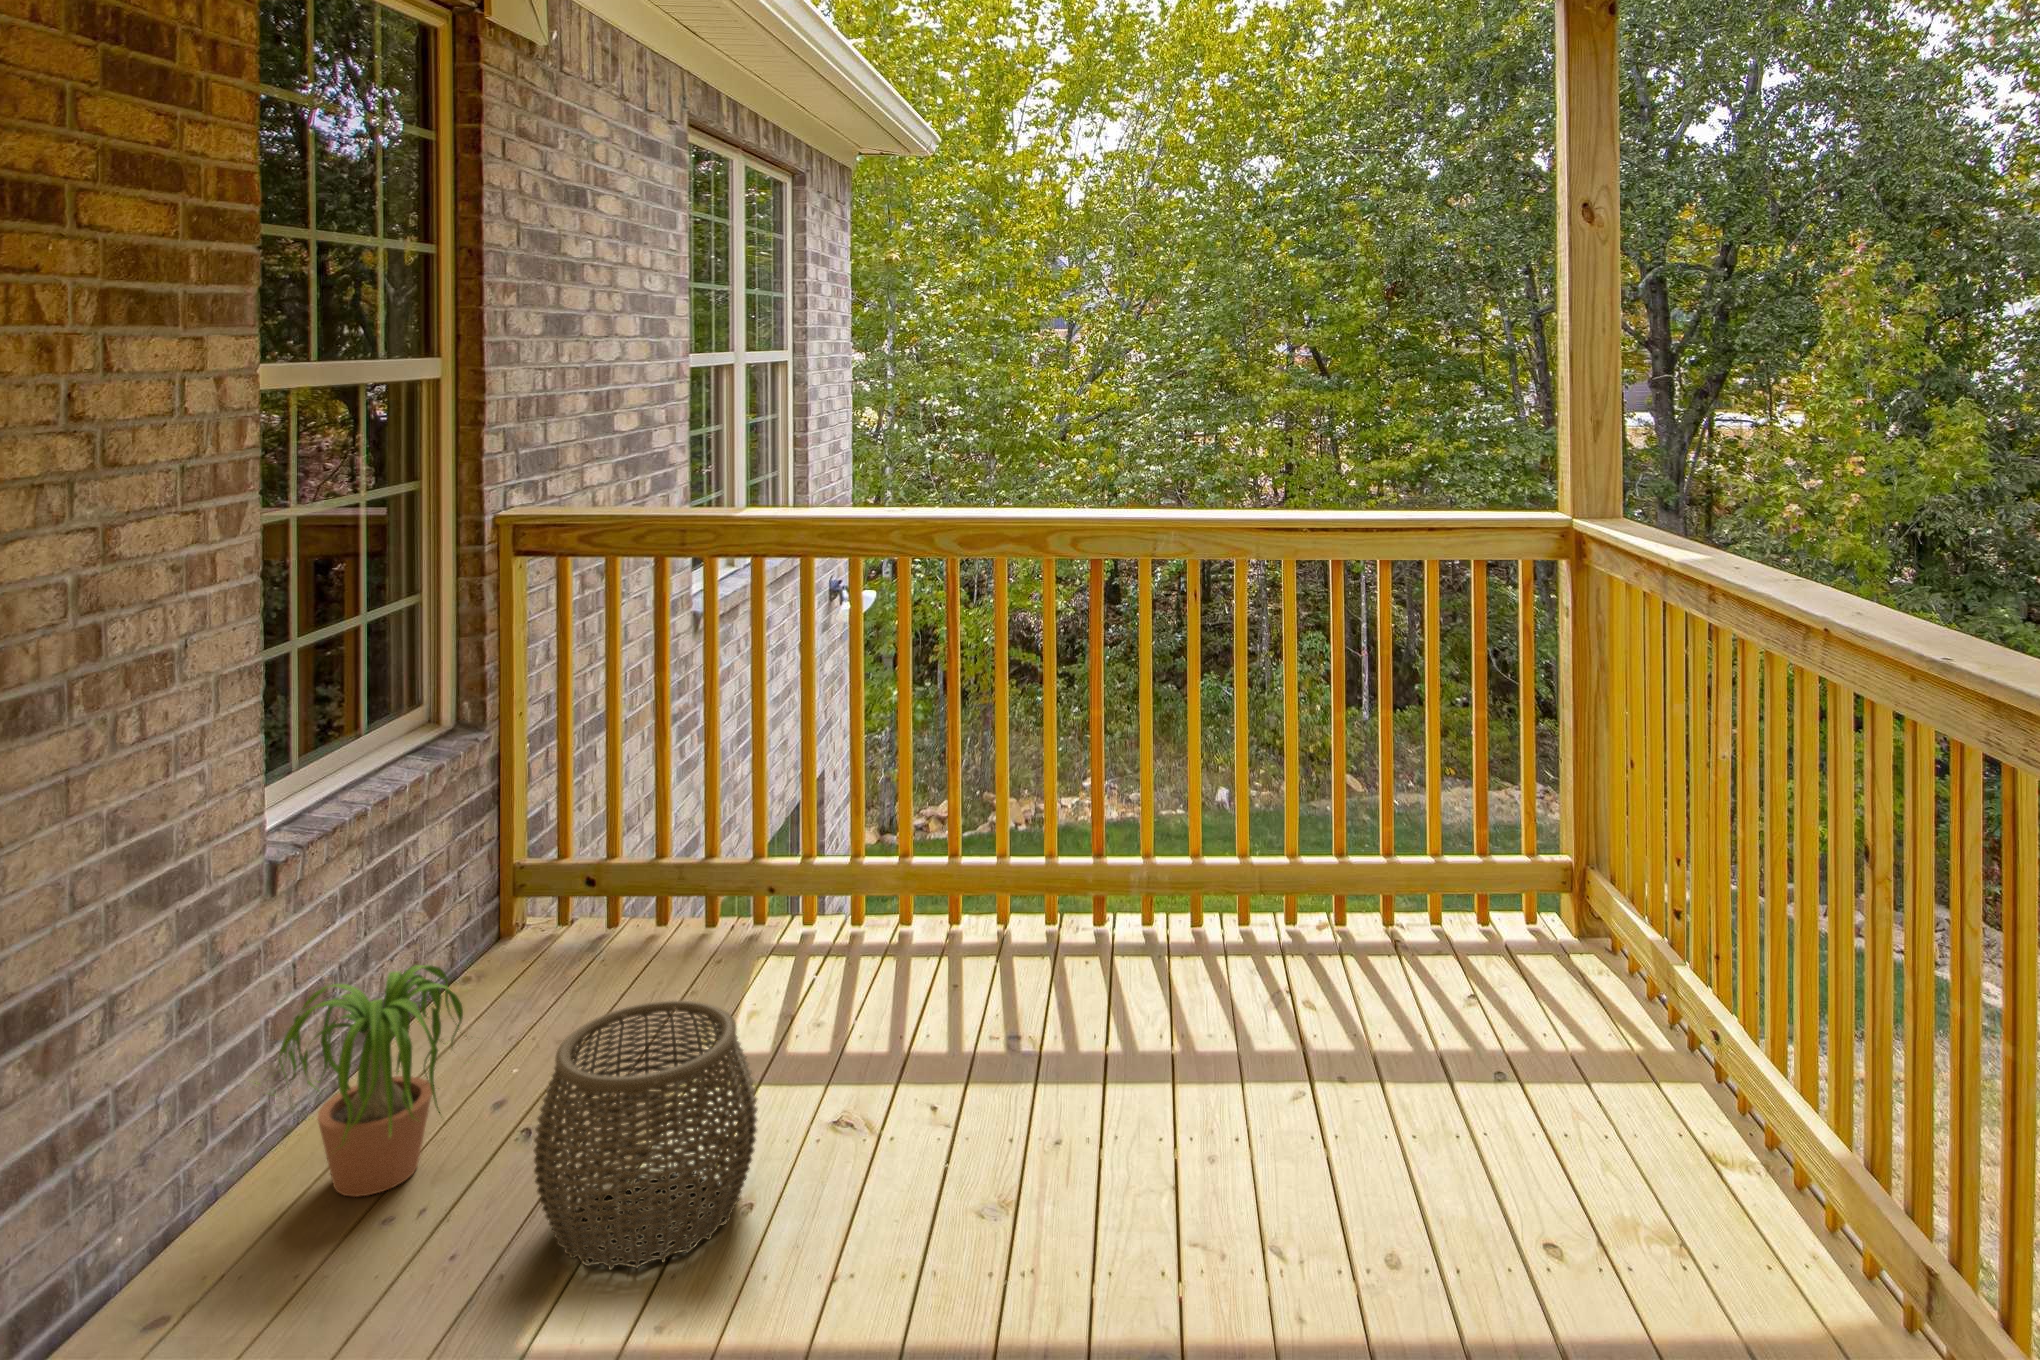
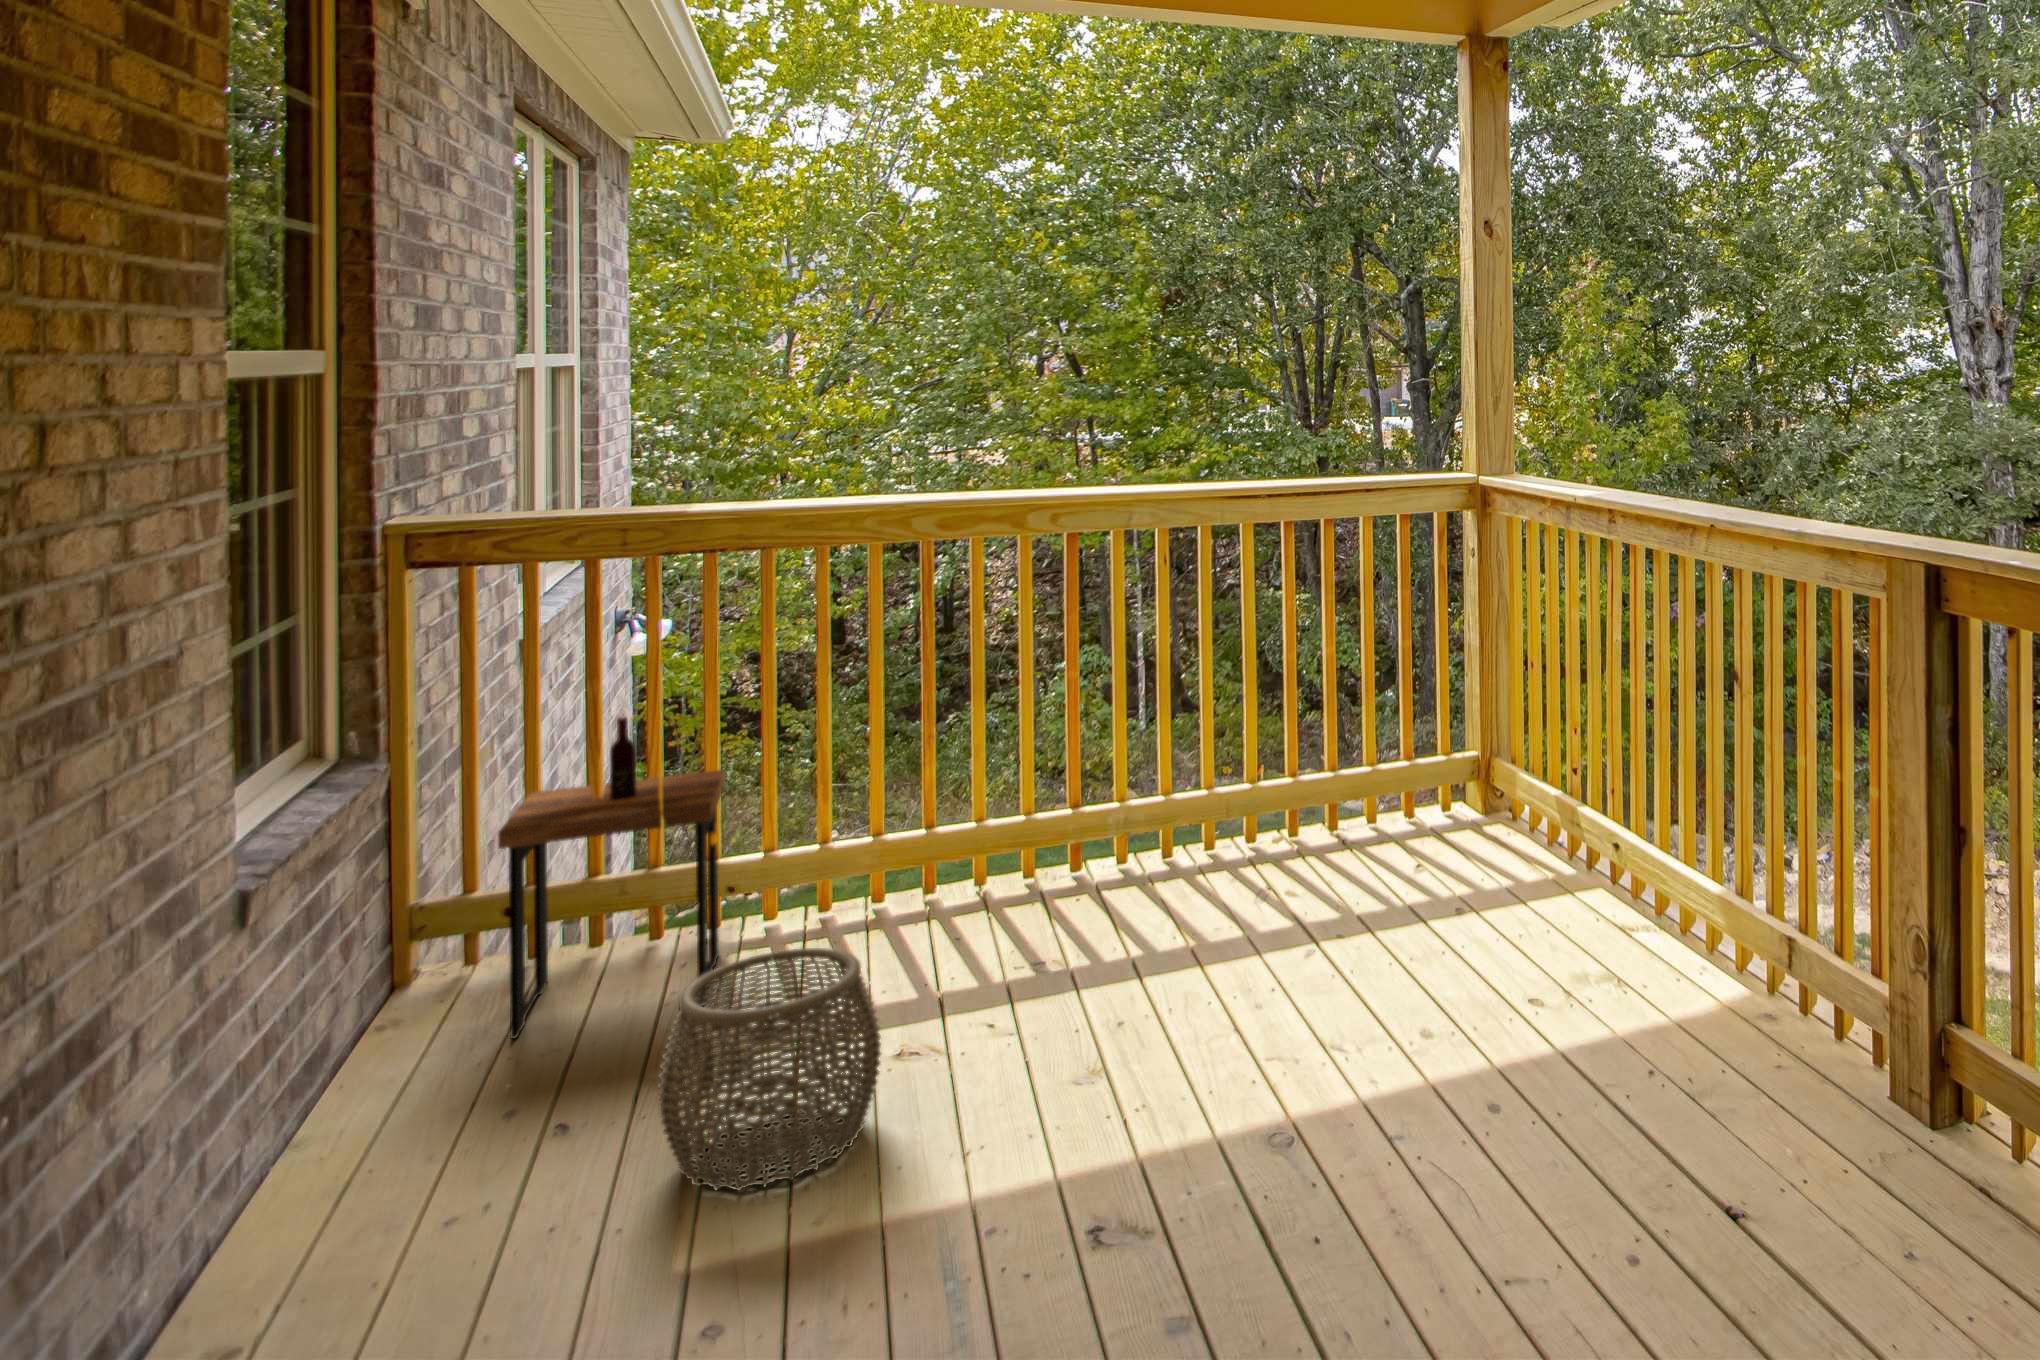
side table: none [533,715,753,1013] -> present [498,717,725,1038]
potted plant: present [255,965,463,1197] -> none [250,973,523,1216]

